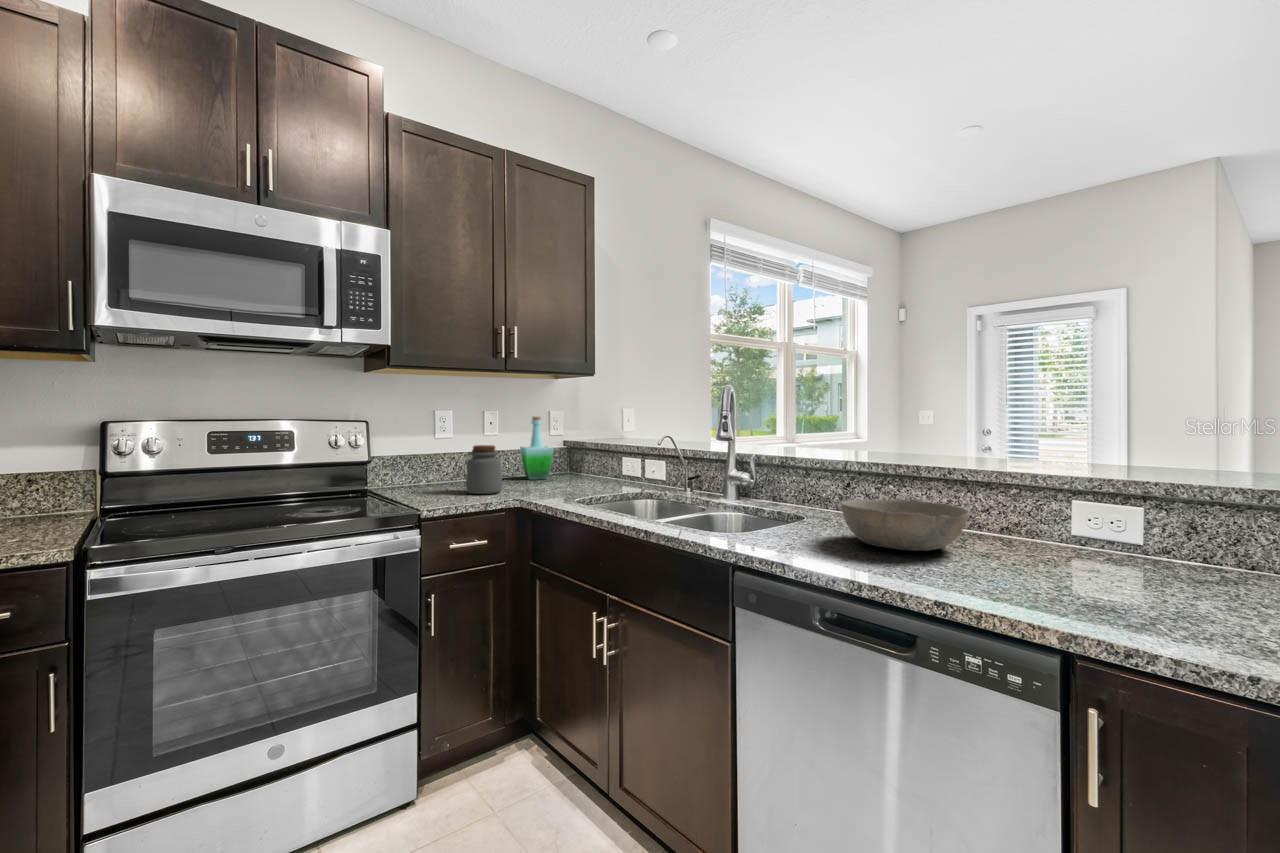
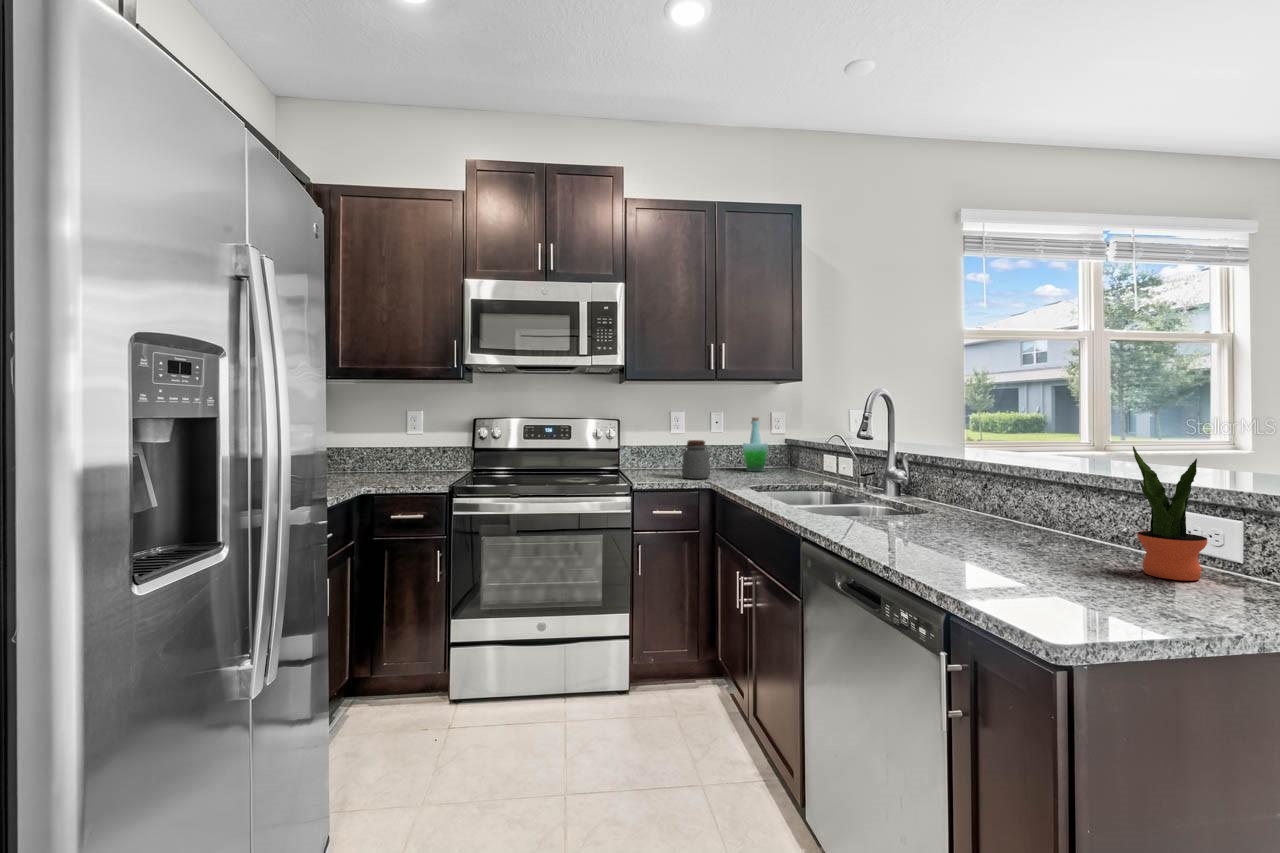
potted plant: none [1060,442,1143,569] -> present [1133,446,1207,581]
bowl: present [841,500,970,551] -> none [910,496,1036,544]

